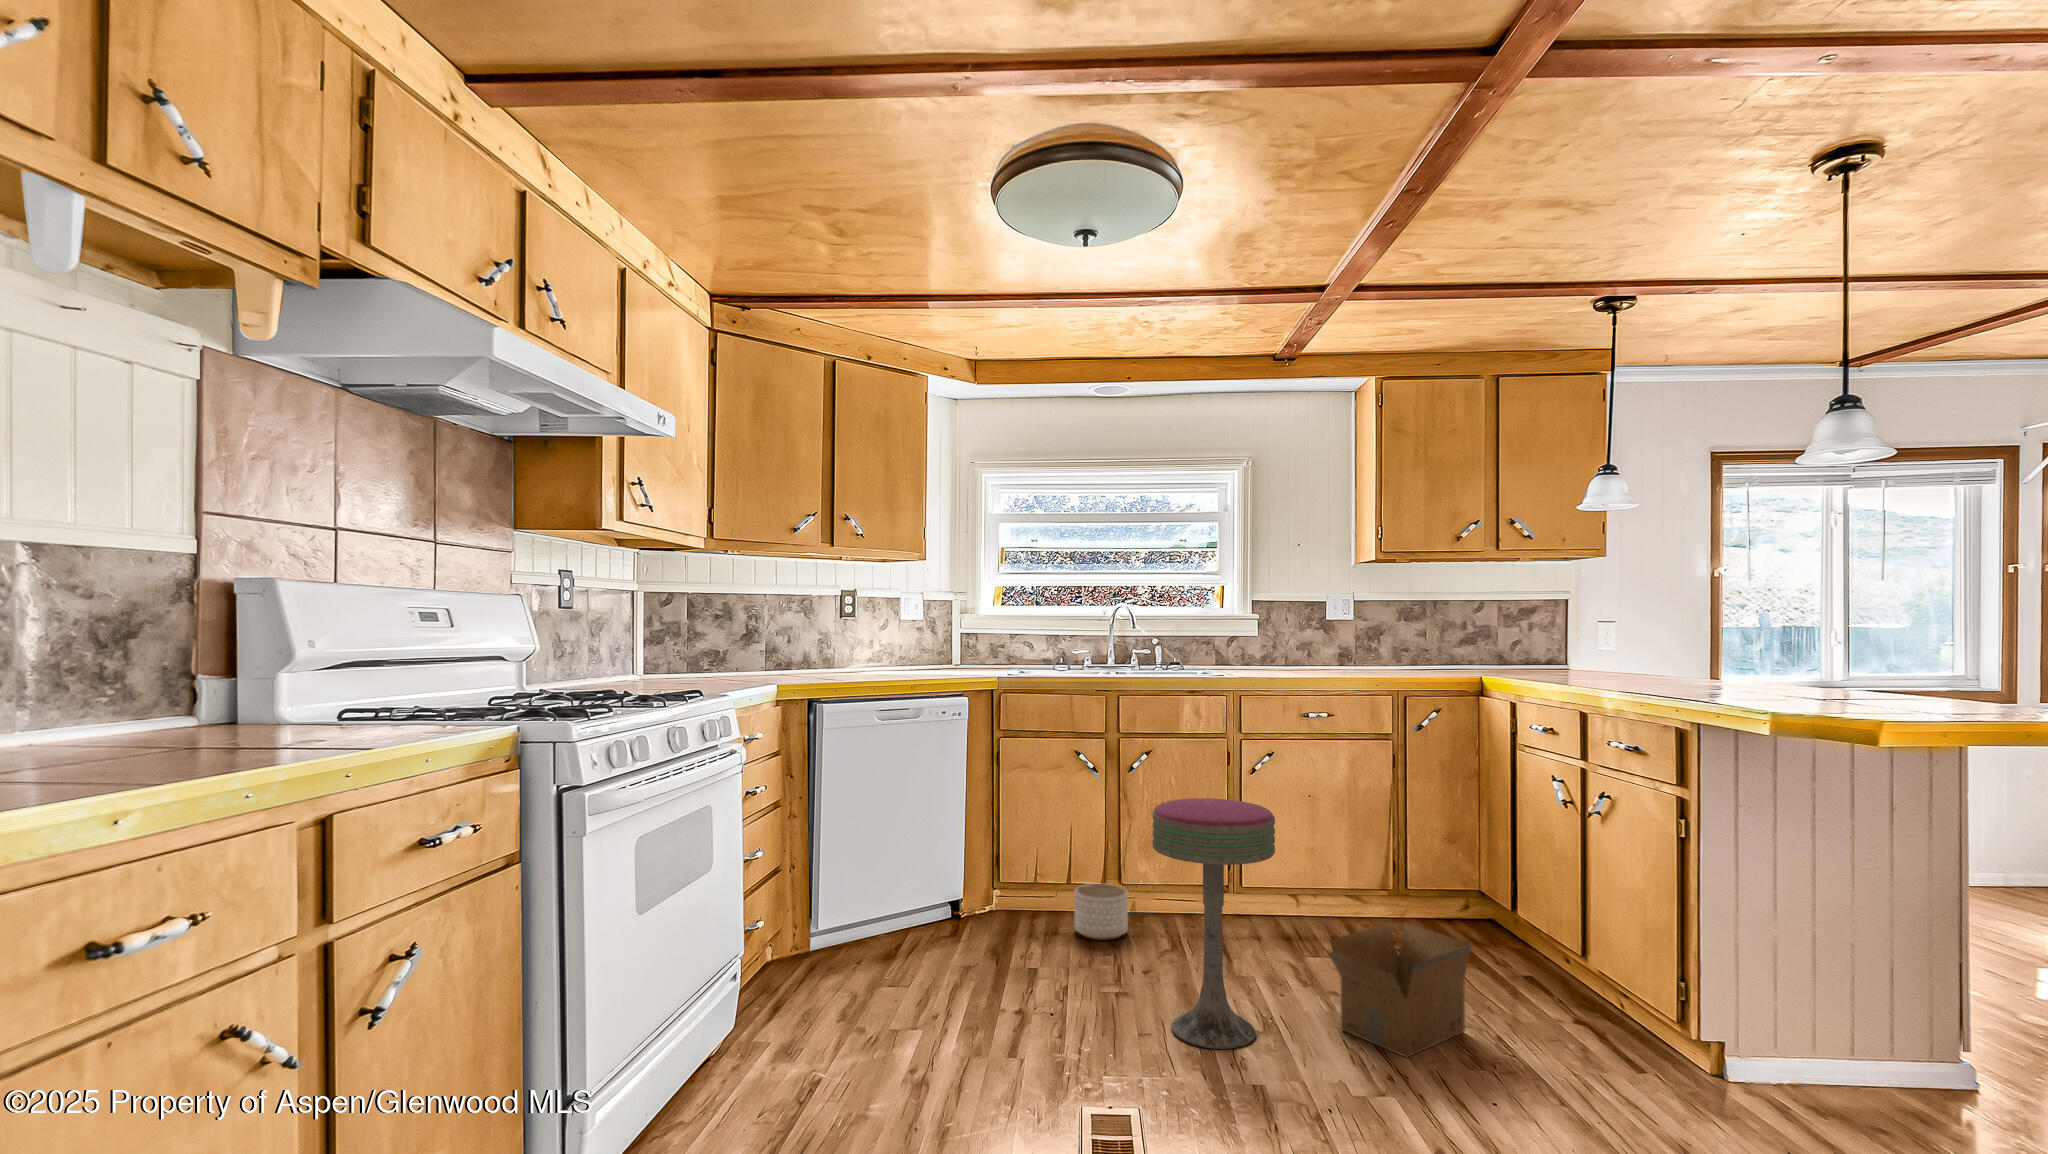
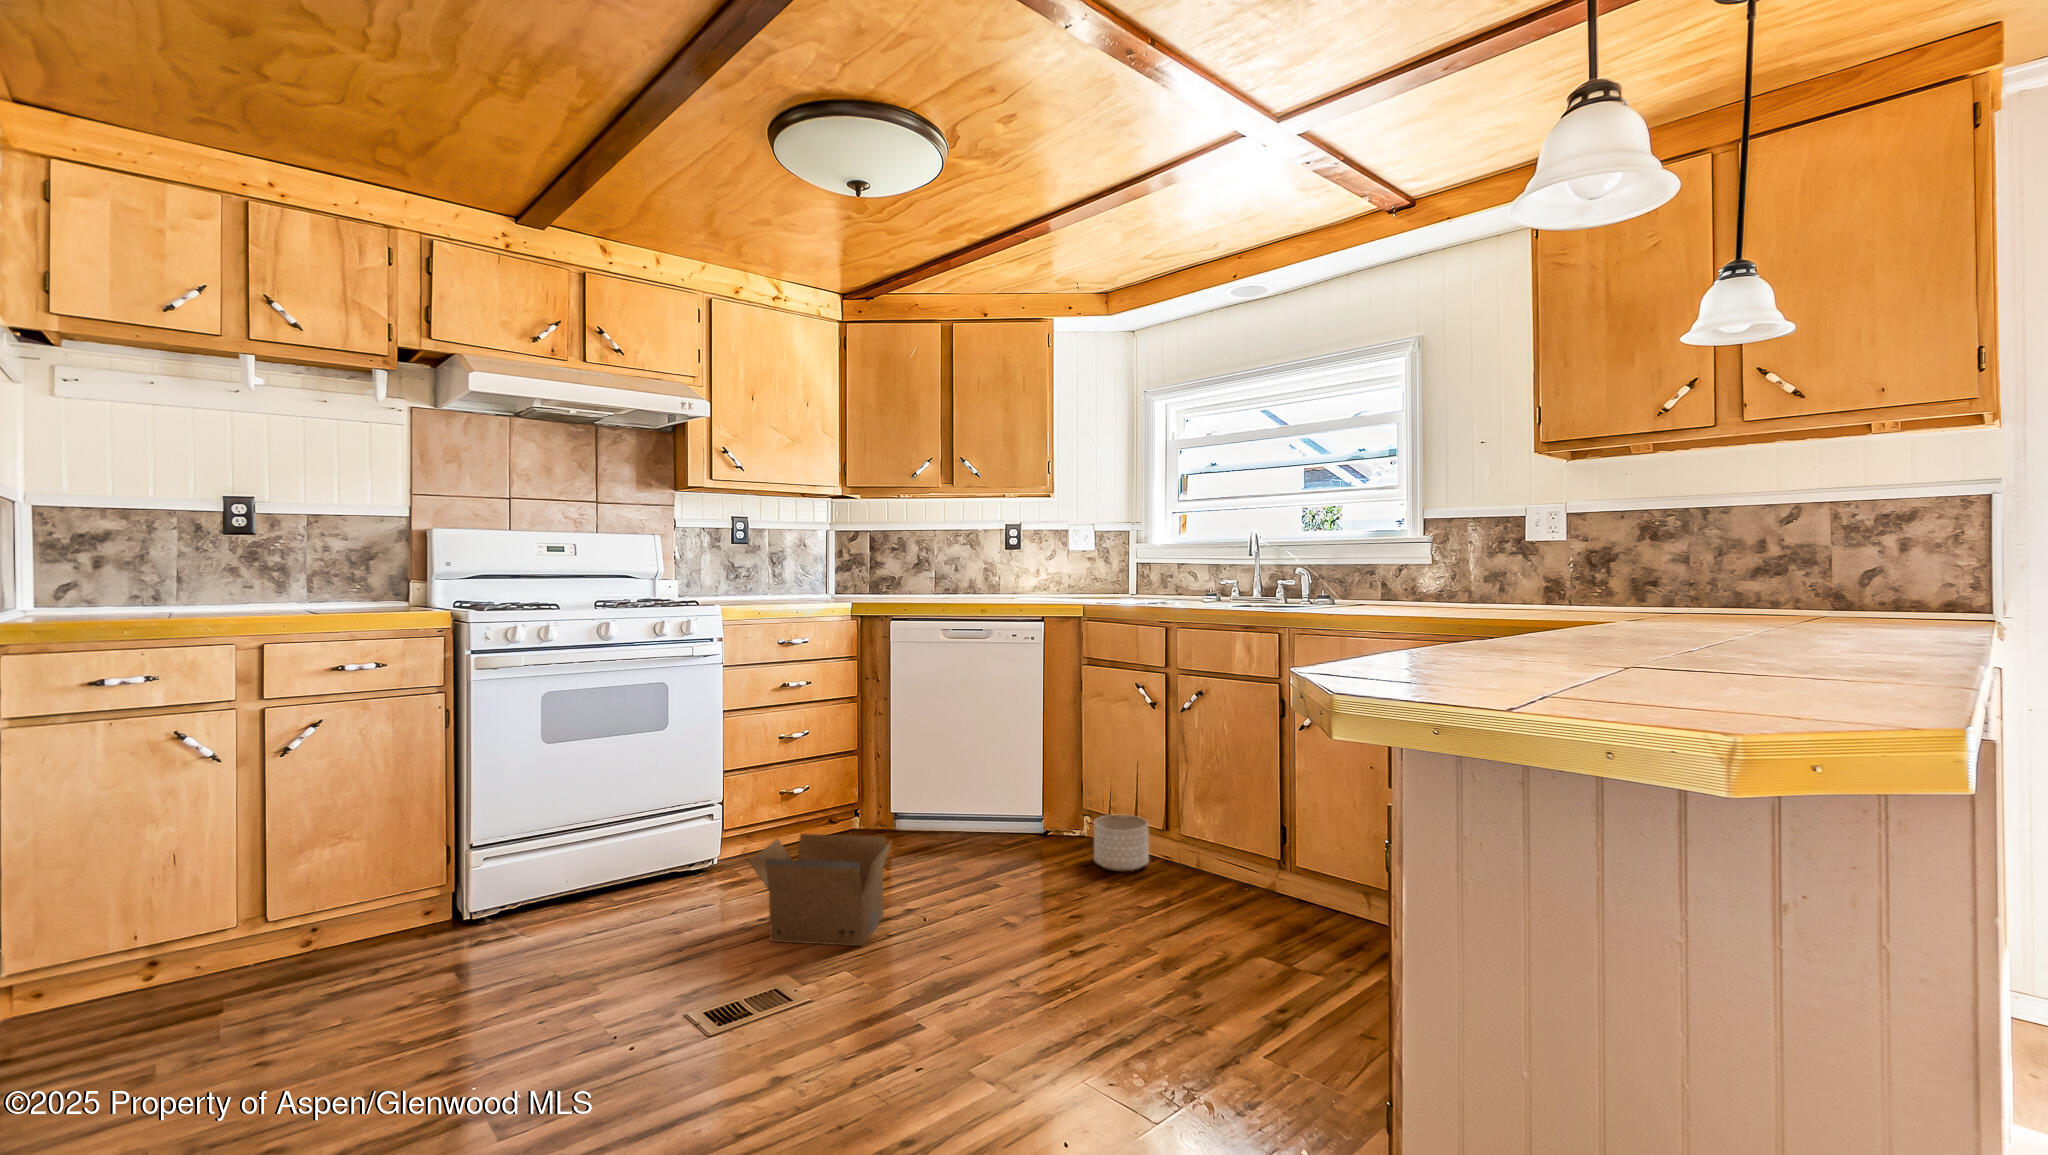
bar stool: present [1152,798,1275,1049] -> none [939,725,1064,979]
cardboard box: present [1327,923,1471,1057] -> present [749,834,891,946]

